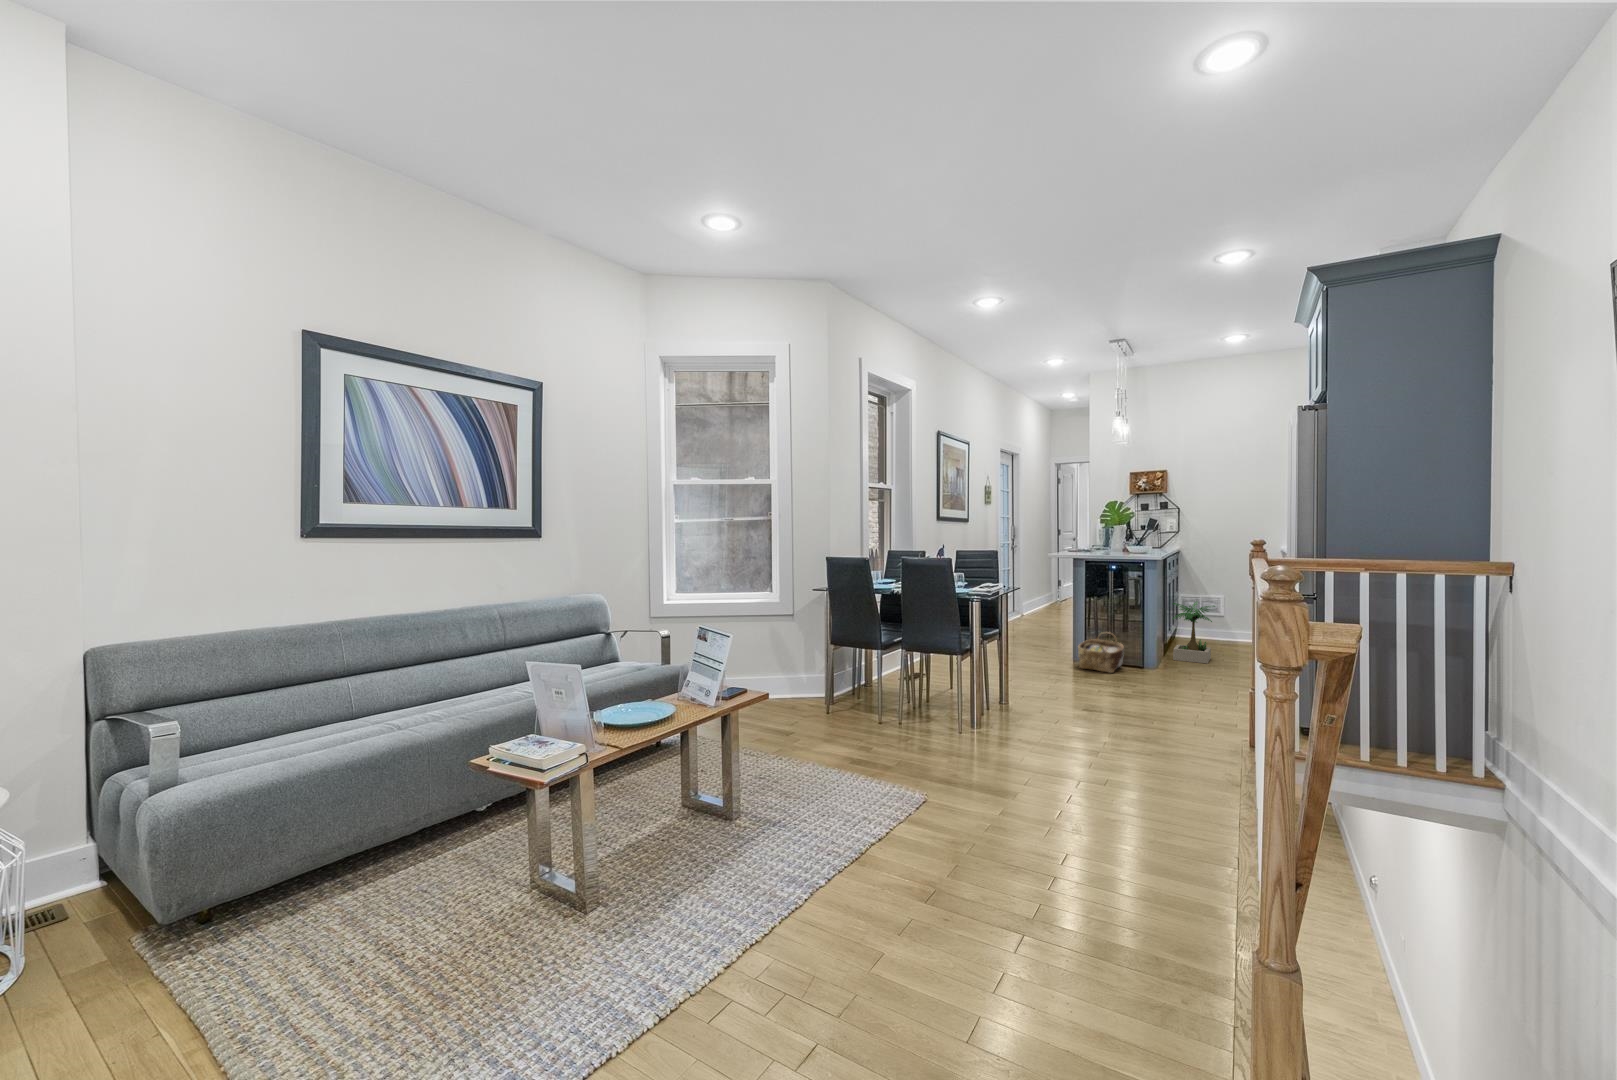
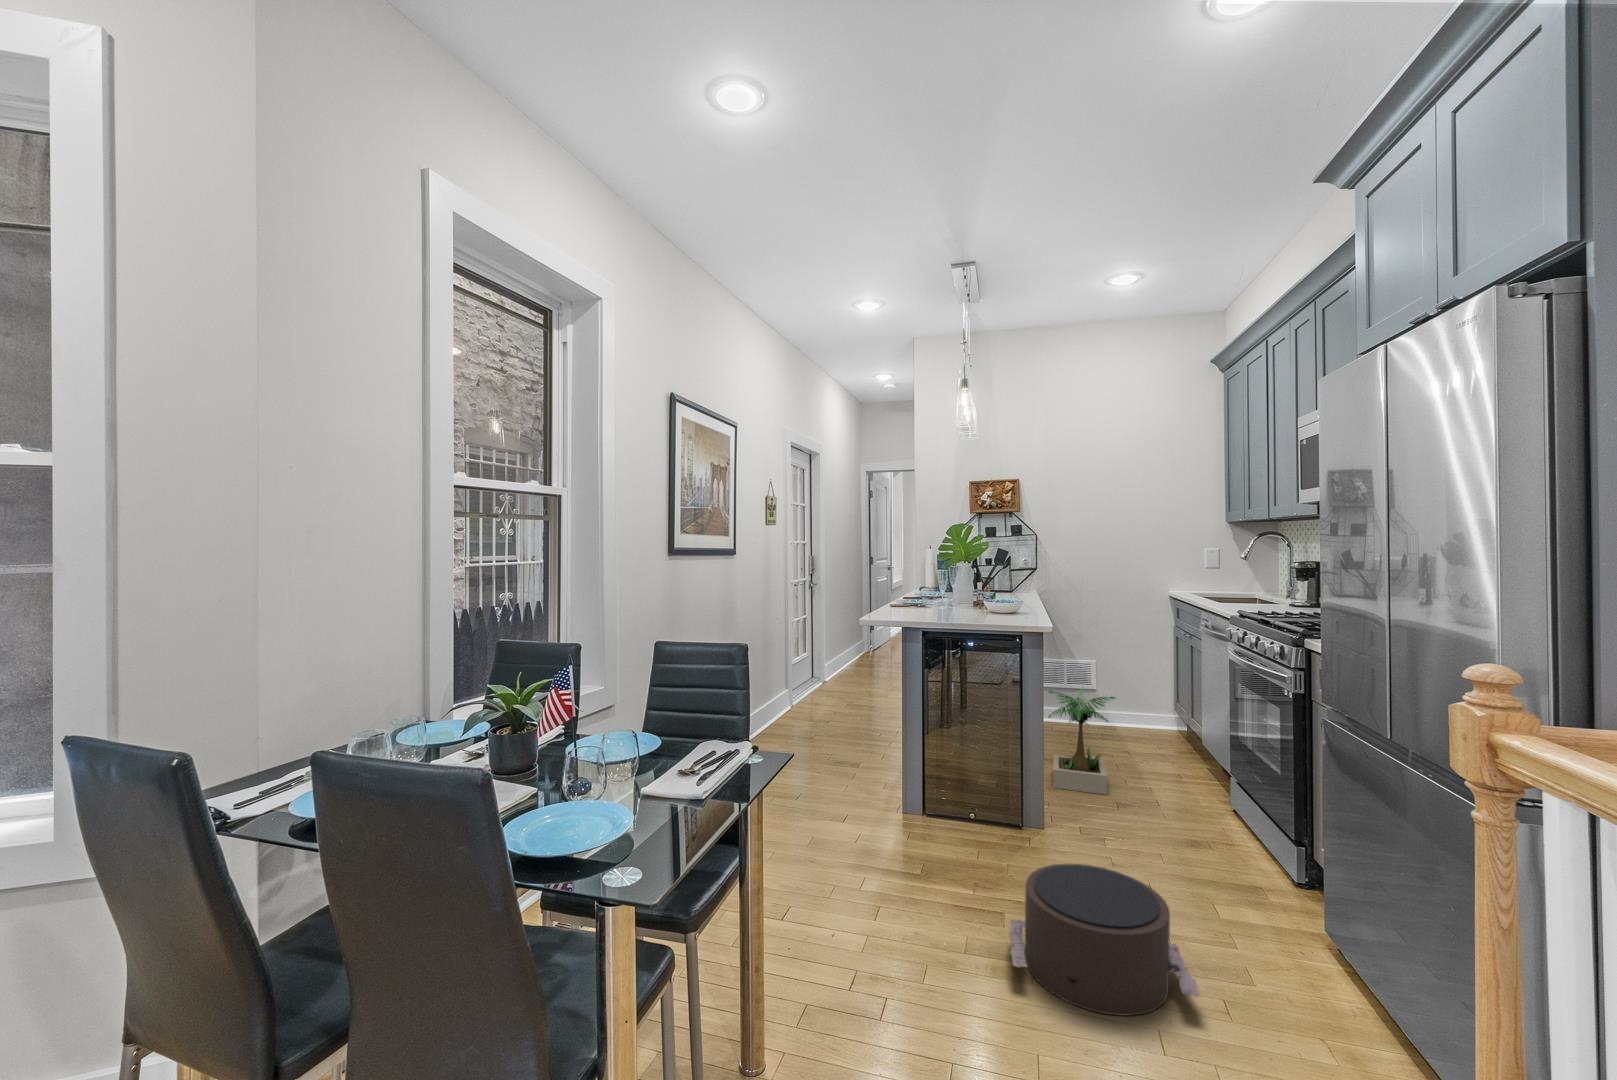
woven basket: present [1078,632,1124,673] -> none [911,758,989,848]
pouf: none [1119,661,1205,709] -> present [1009,864,1200,1016]

